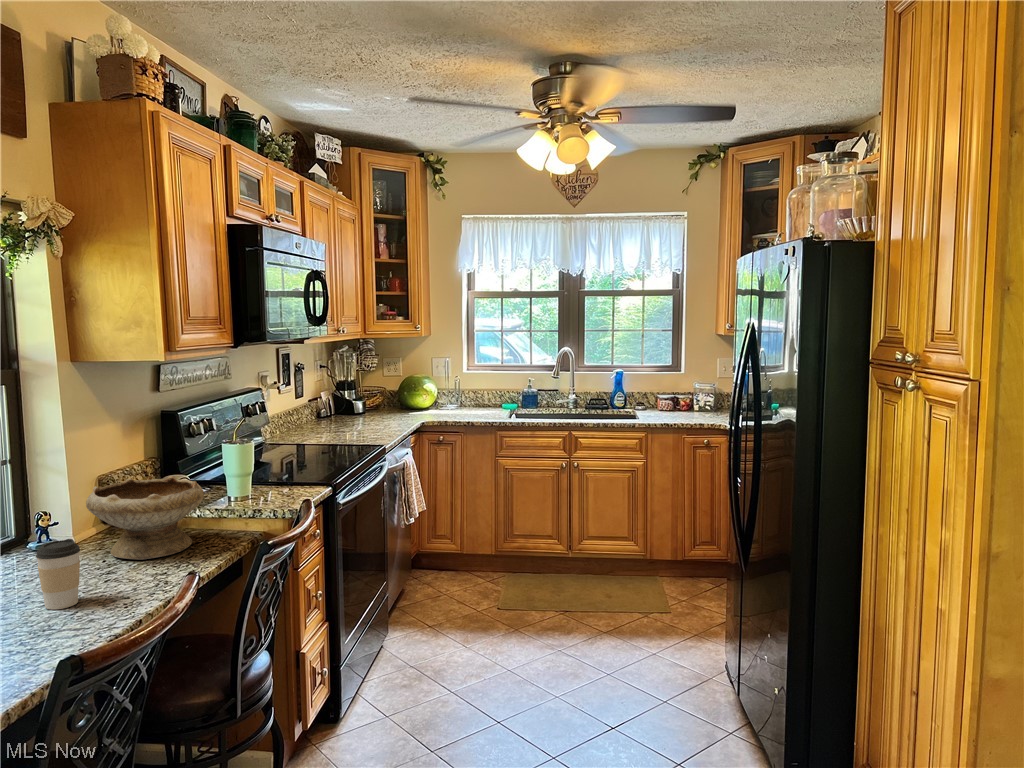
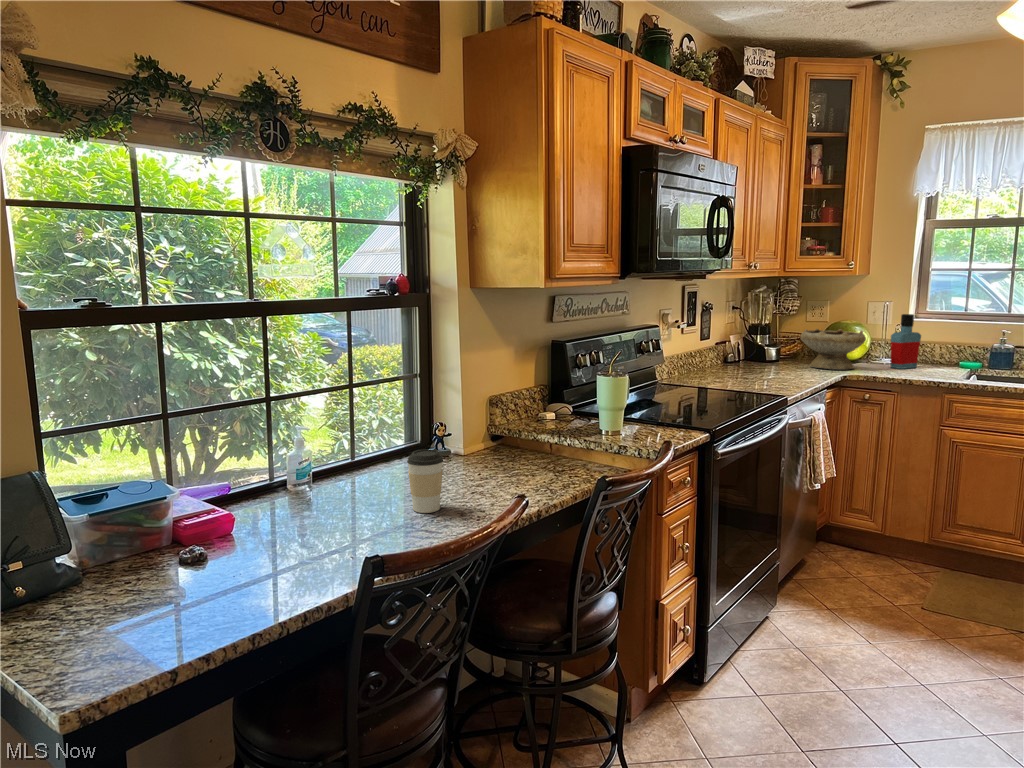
bottle: none [454,367,475,413] -> present [890,314,921,369]
bowl: present [86,476,204,560] -> present [801,329,866,369]

